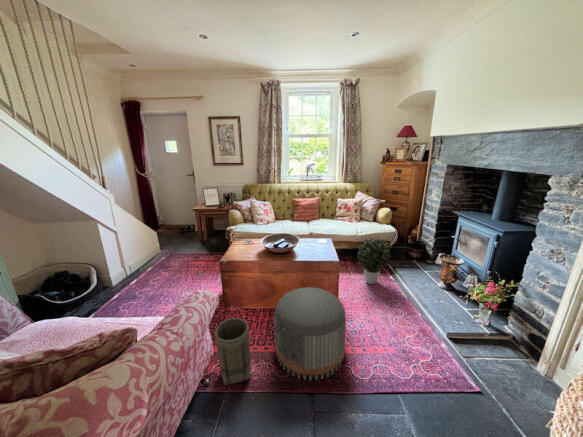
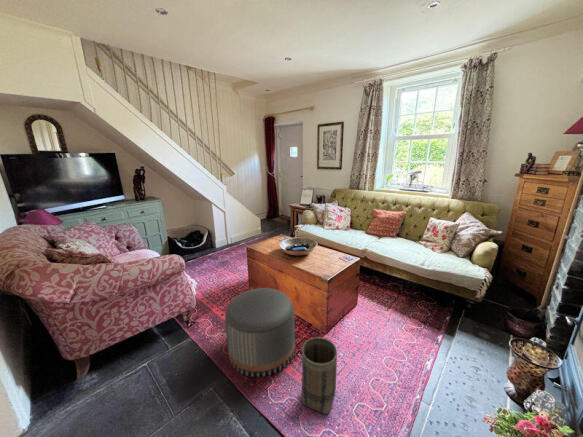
potted plant: present [358,239,390,284] -> none [382,271,433,333]
basket: present [216,318,250,385] -> present [302,337,337,414]

